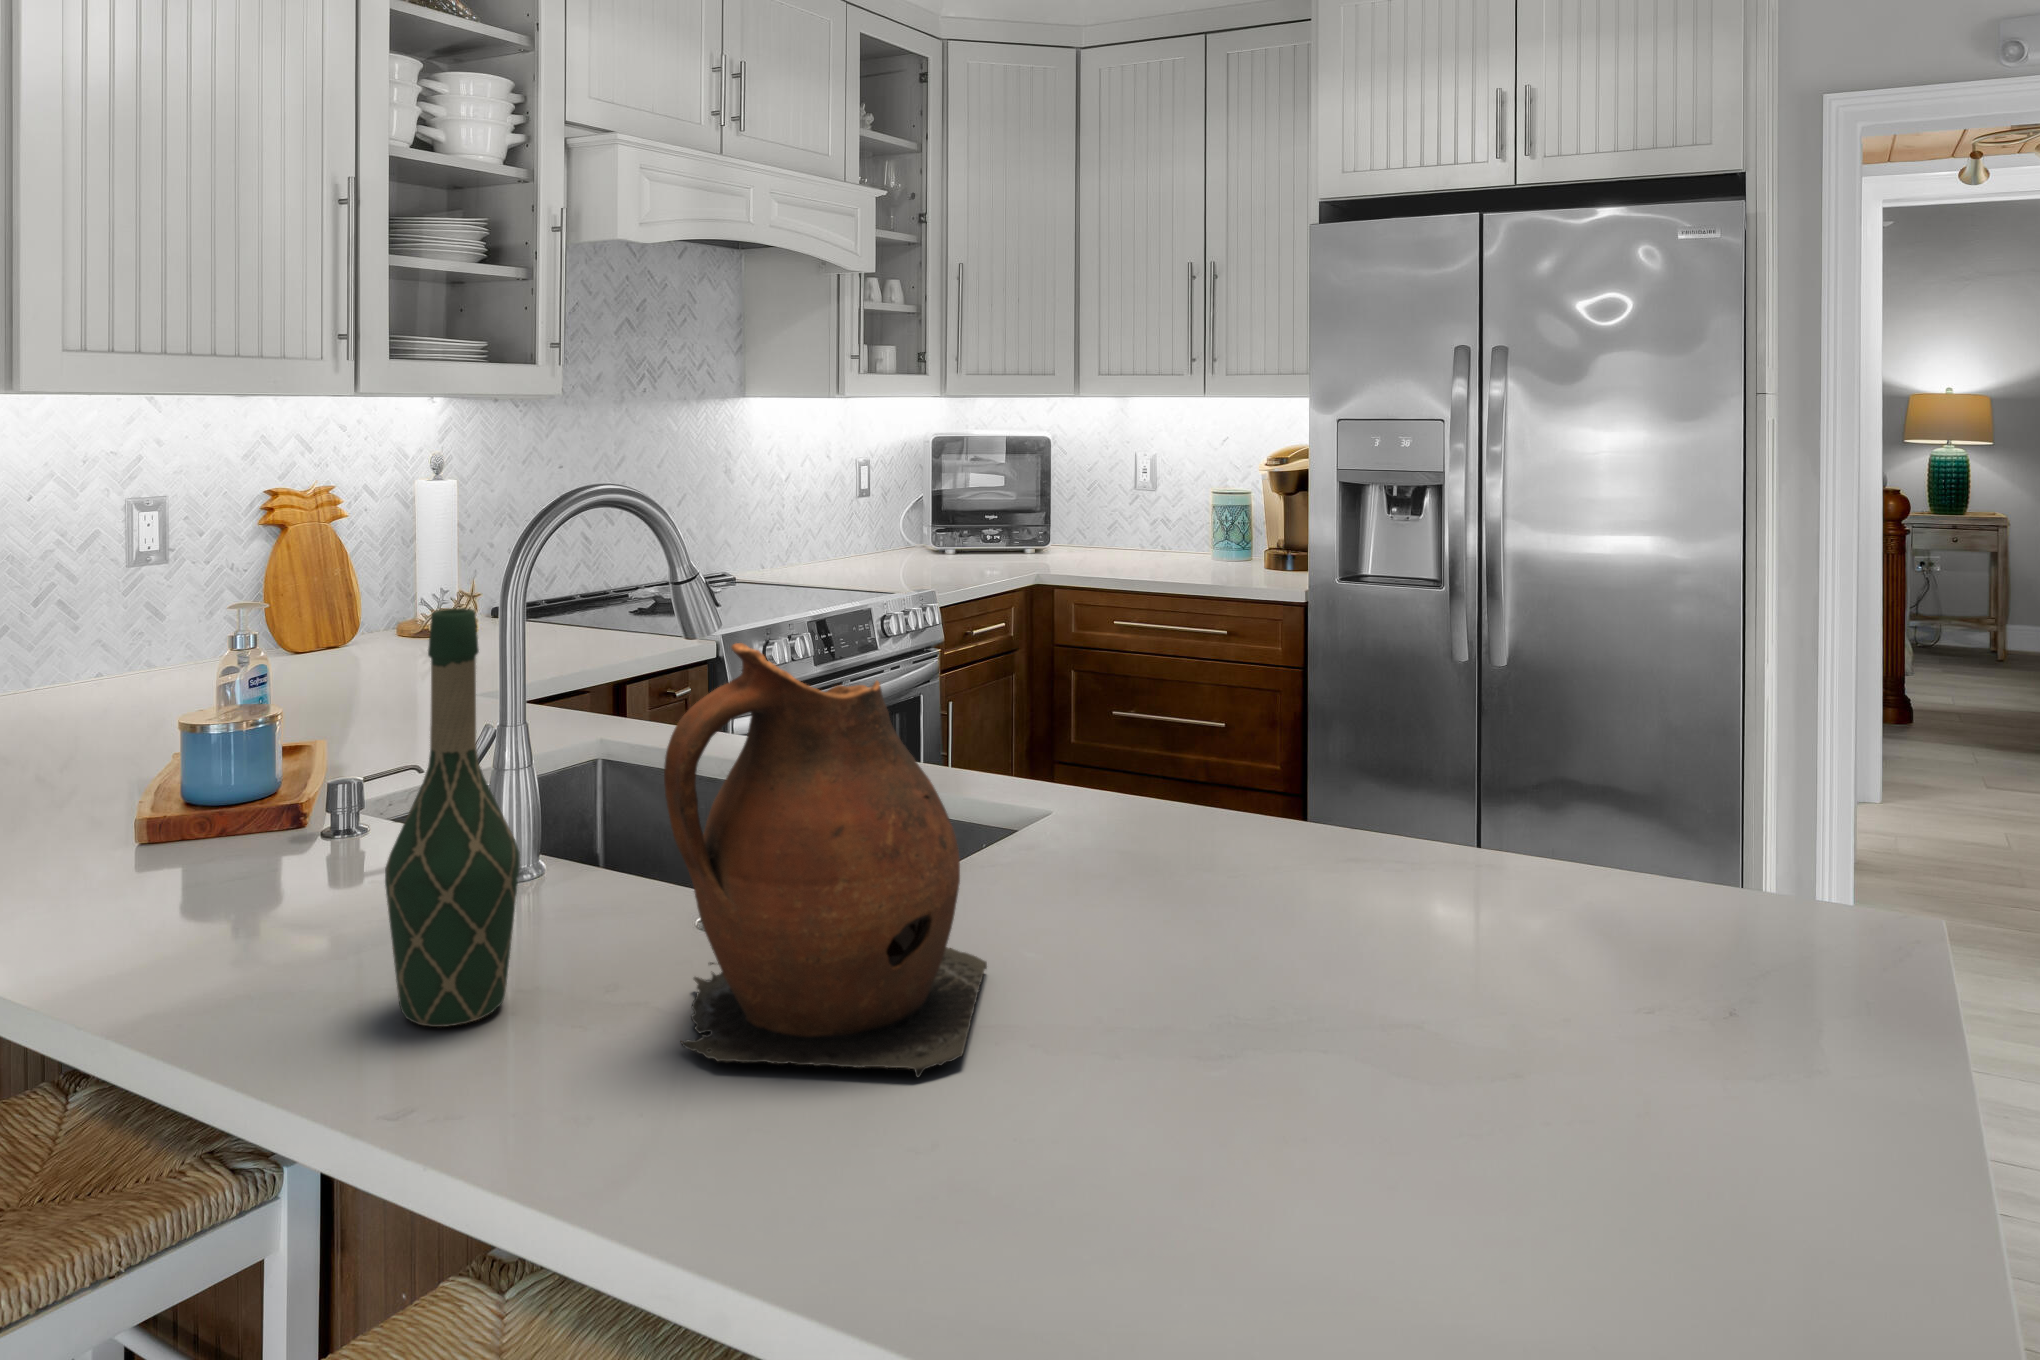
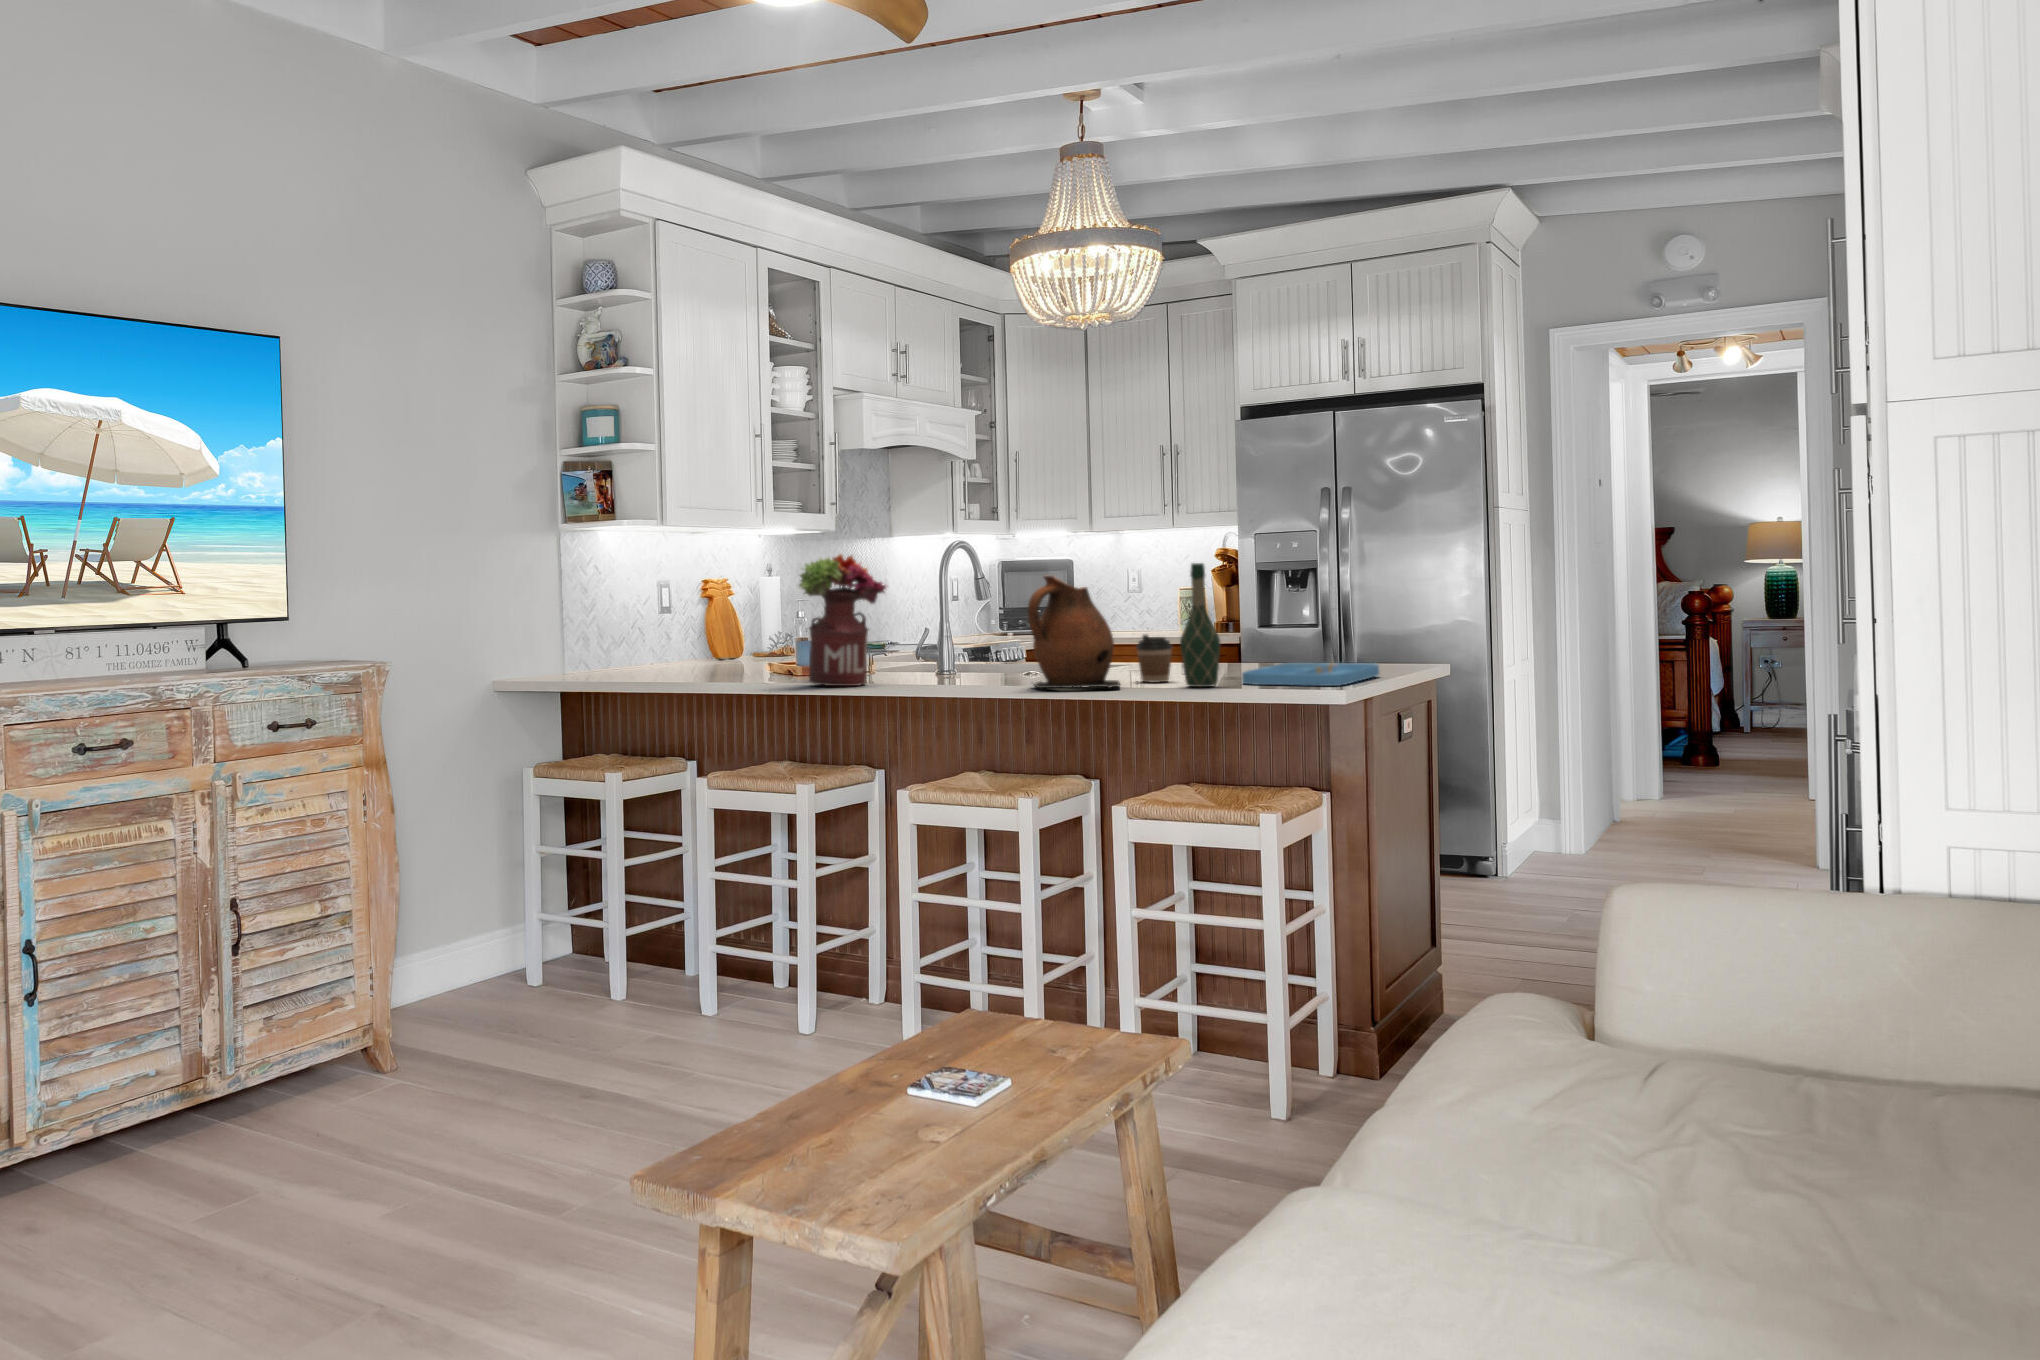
flower arrangement: none [47,512,352,922] -> present [799,554,886,686]
wine bottle: present [385,608,520,1027] -> present [1180,563,1220,687]
coffee cup: none [1050,798,1158,960] -> present [1136,635,1172,682]
tray: none [1370,860,1767,1088] -> present [1242,663,1379,686]

